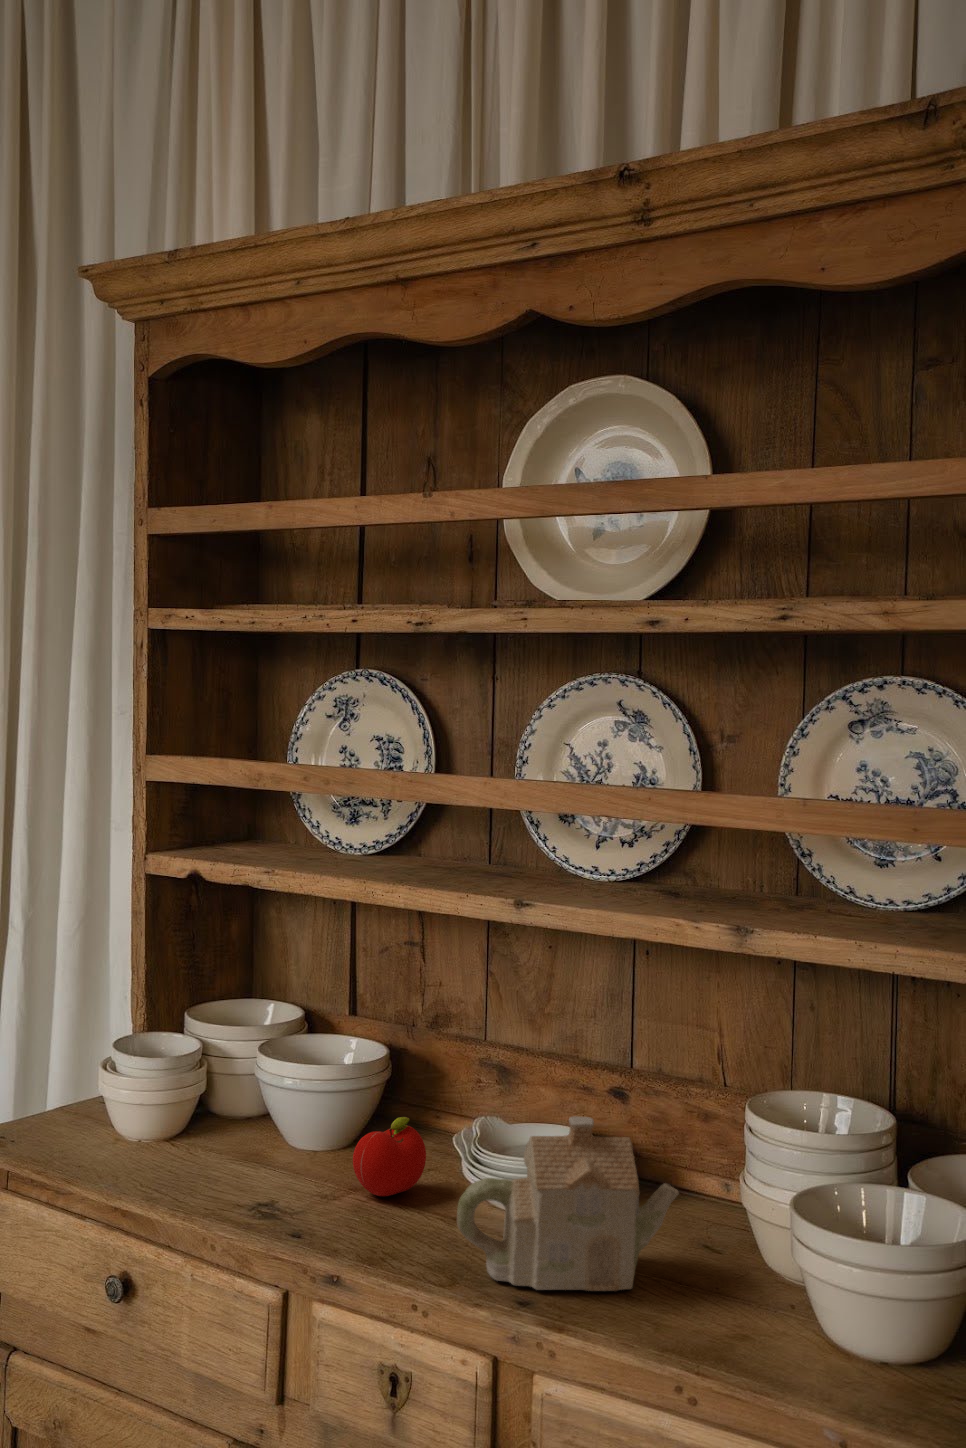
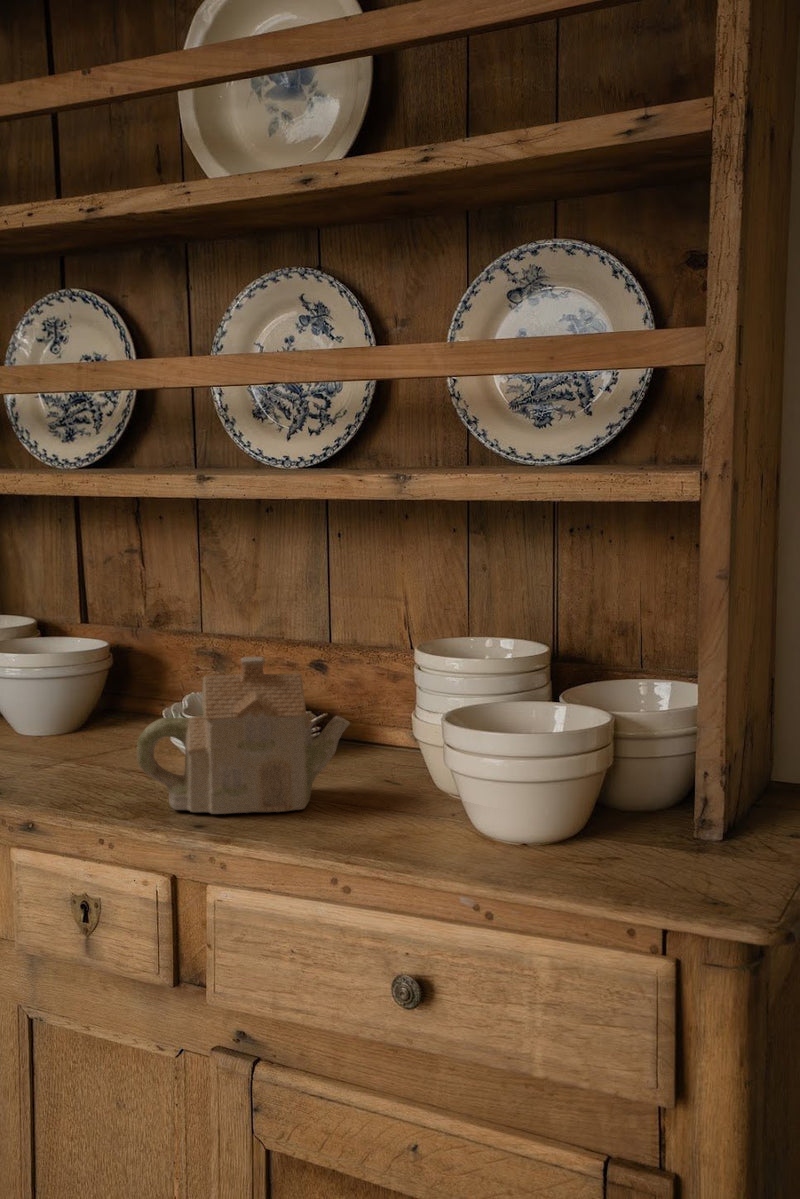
fruit: present [353,1117,426,1196] -> none [60,689,132,761]

